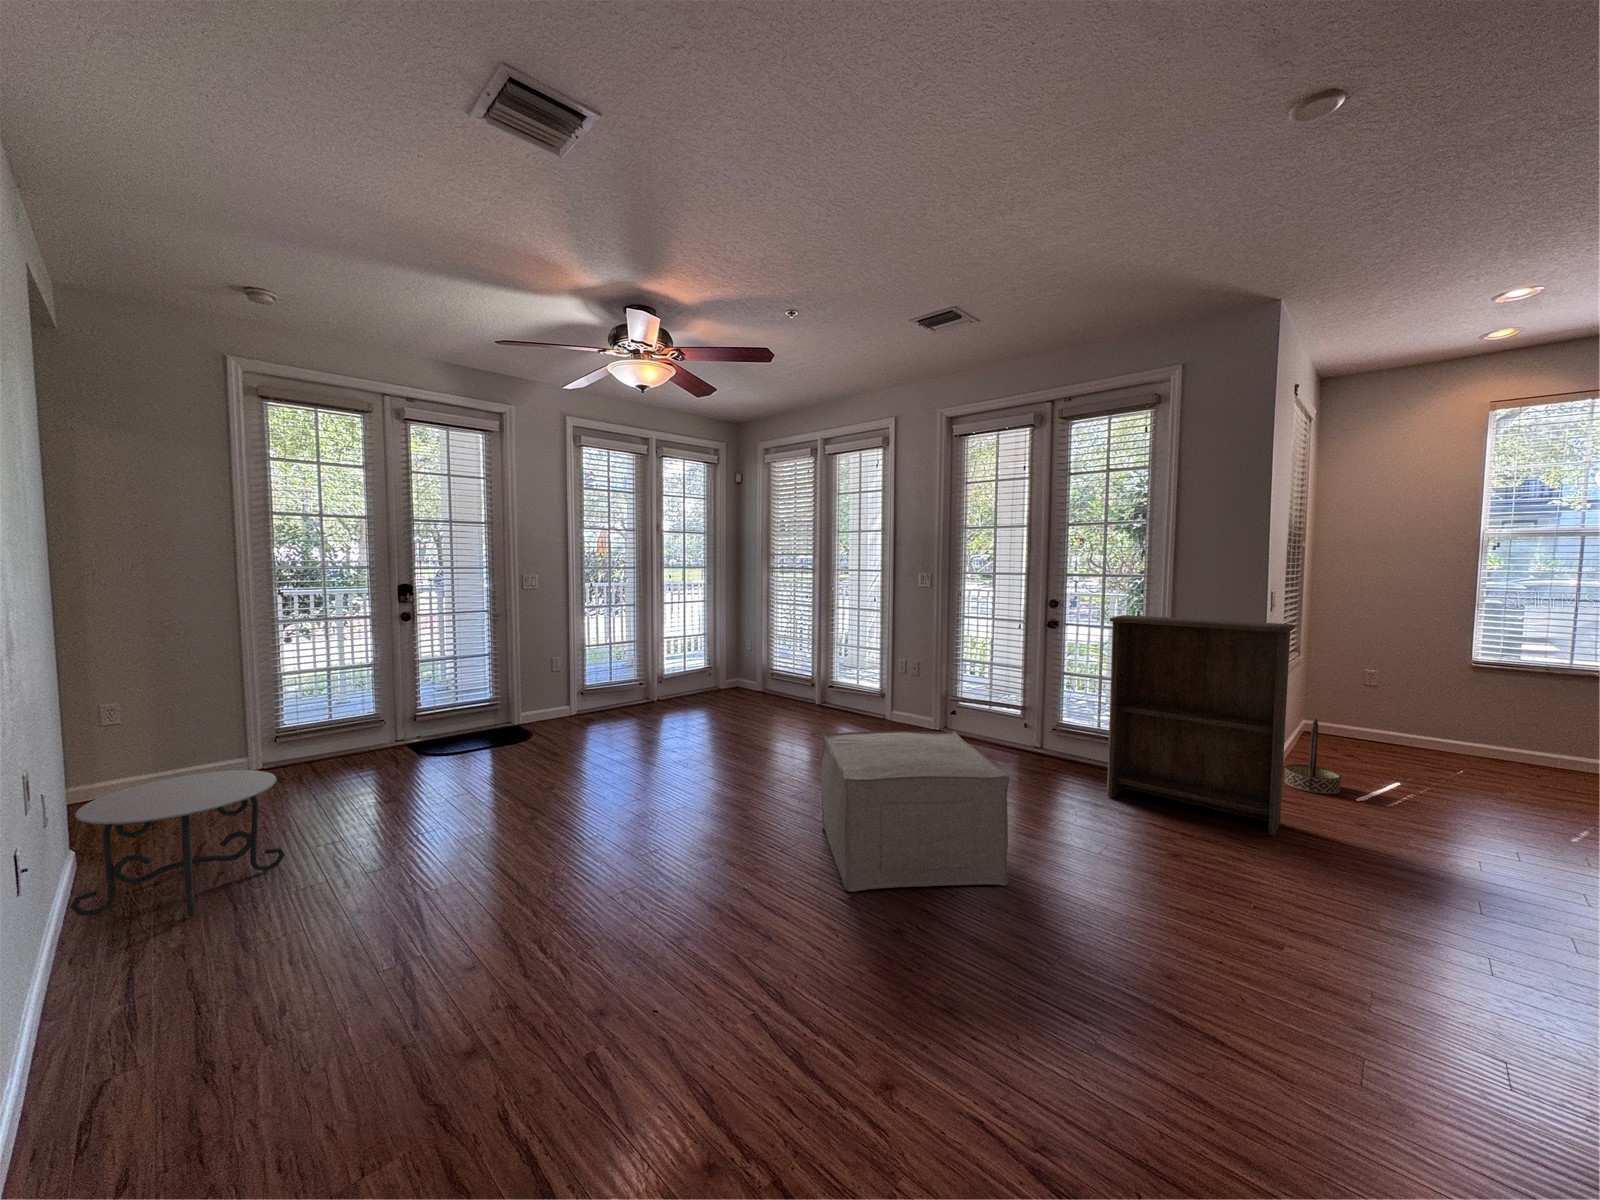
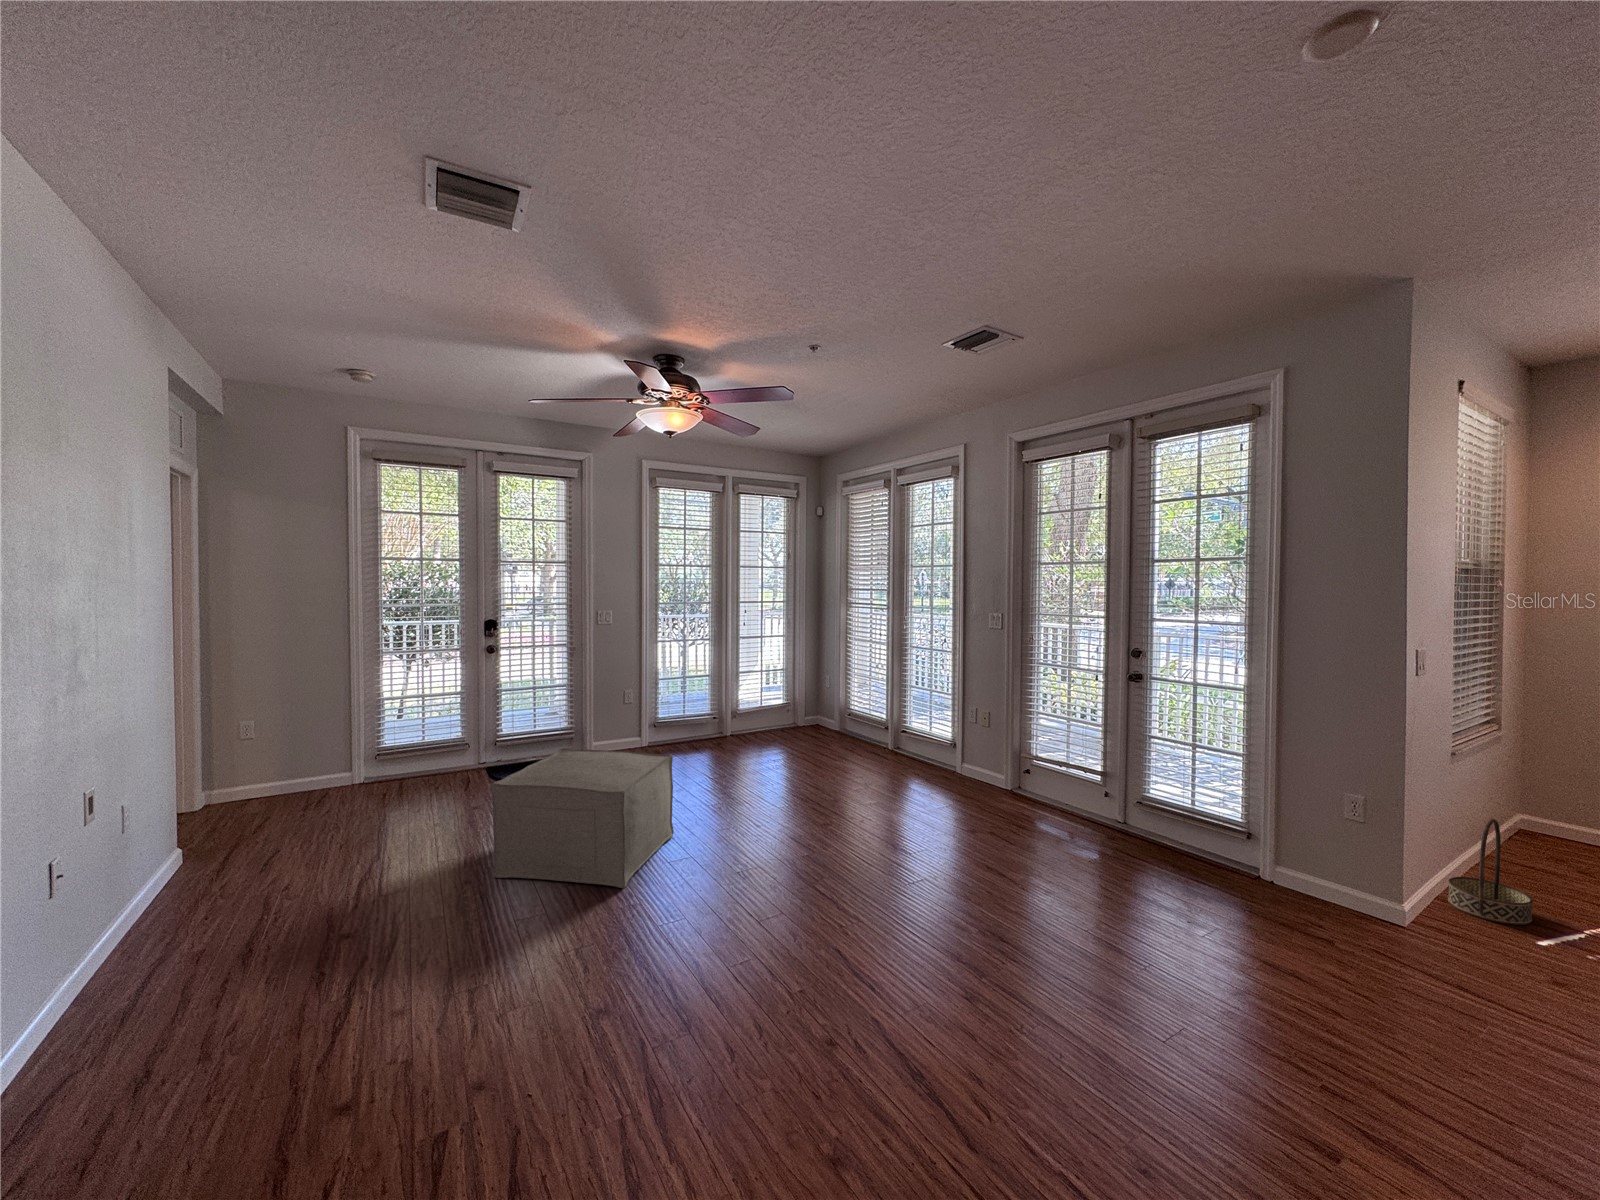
bookshelf: present [1107,615,1295,836] -> none [1176,673,1423,975]
ottoman: present [821,731,1009,892] -> present [490,748,674,888]
side table: present [70,770,285,916] -> none [157,788,329,916]

